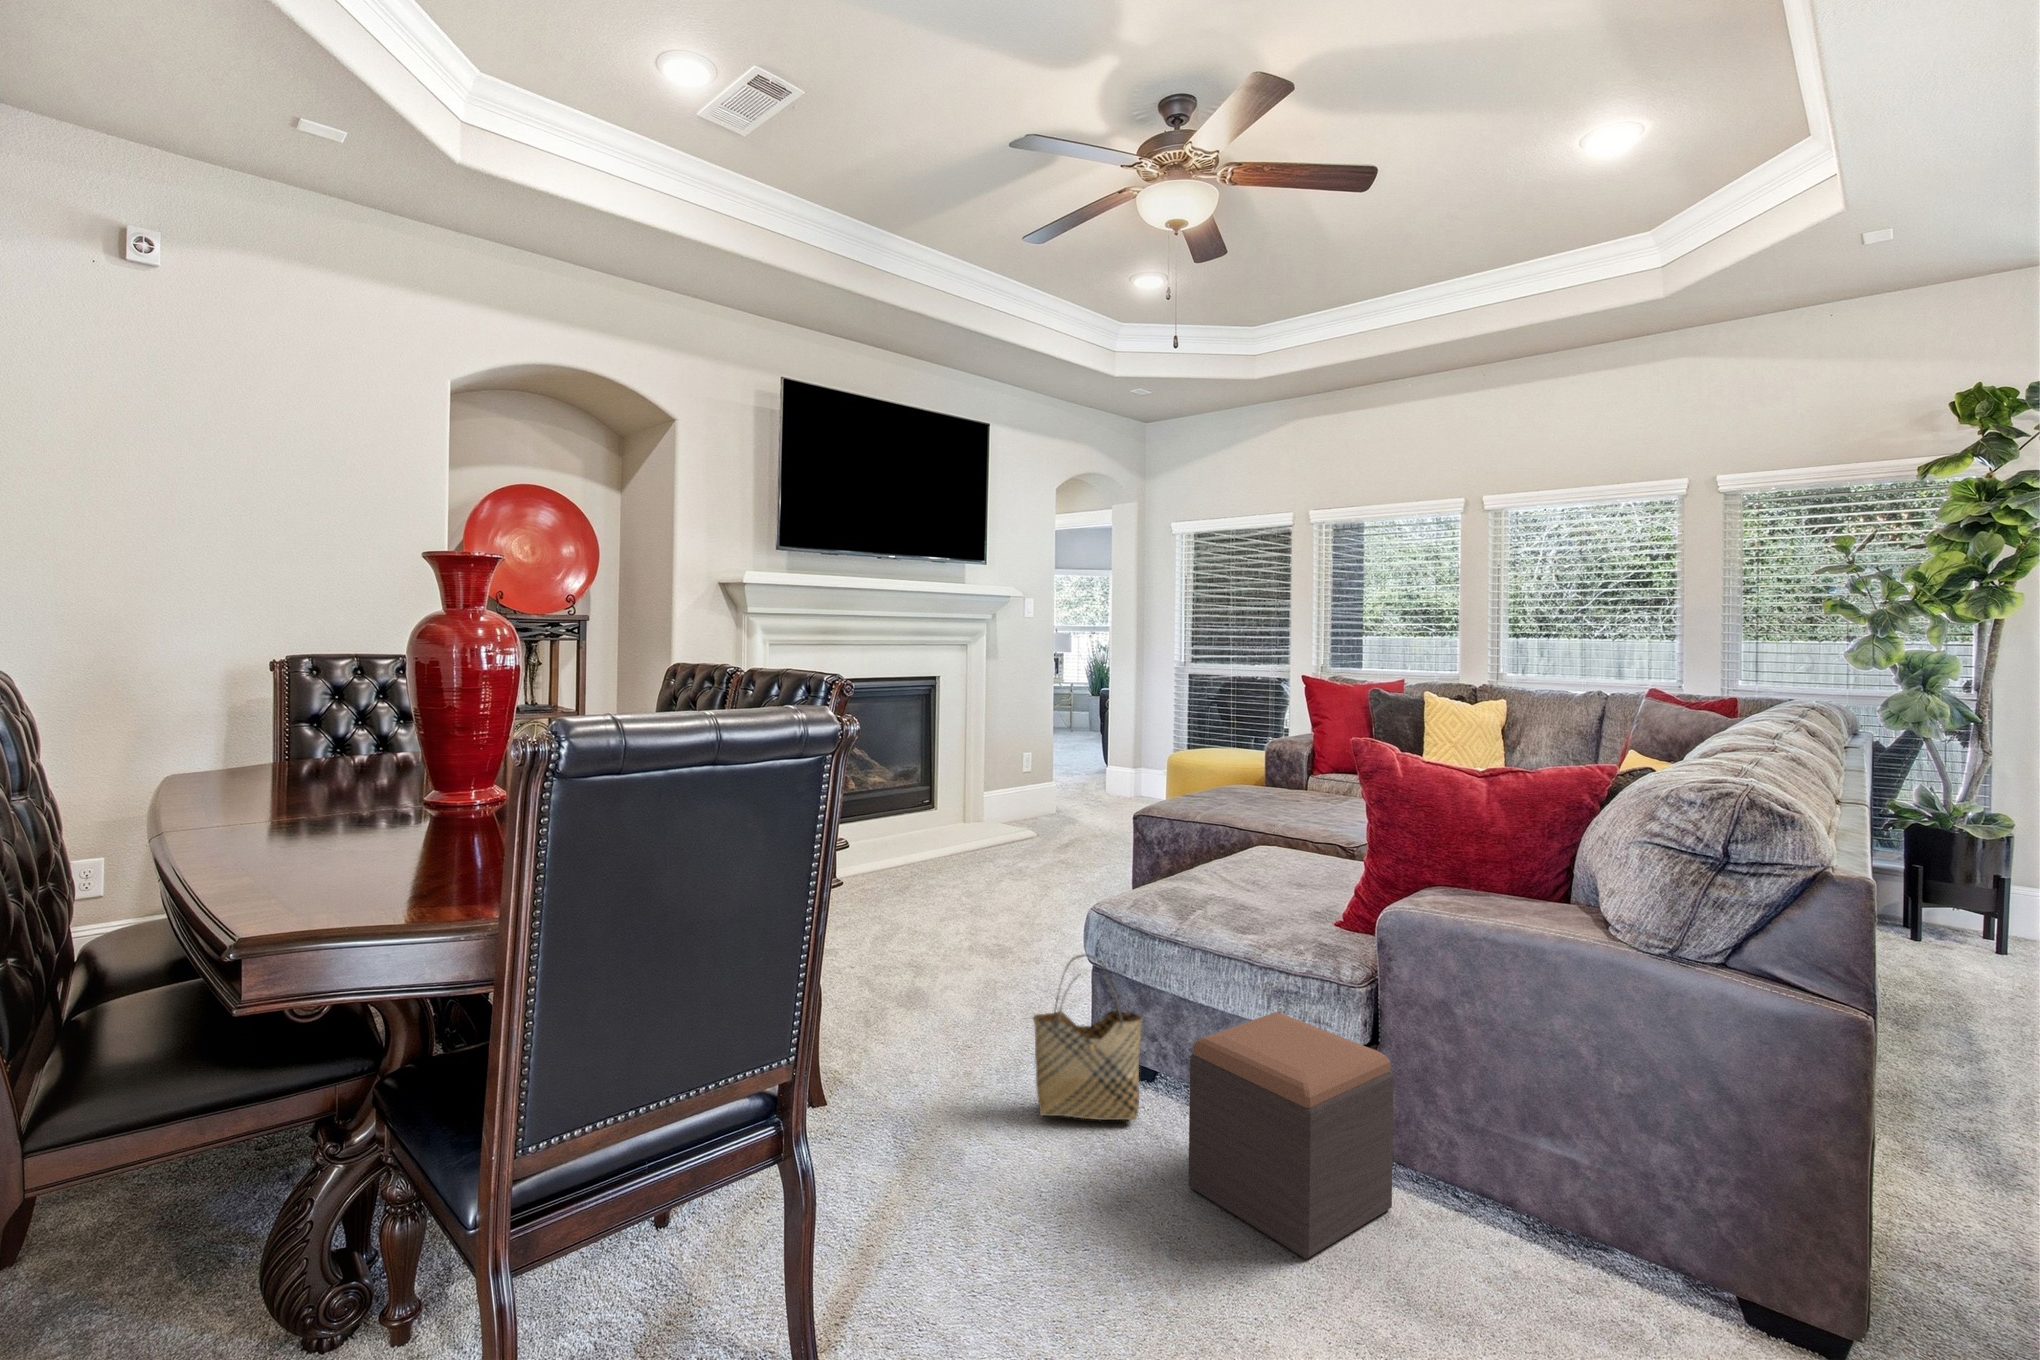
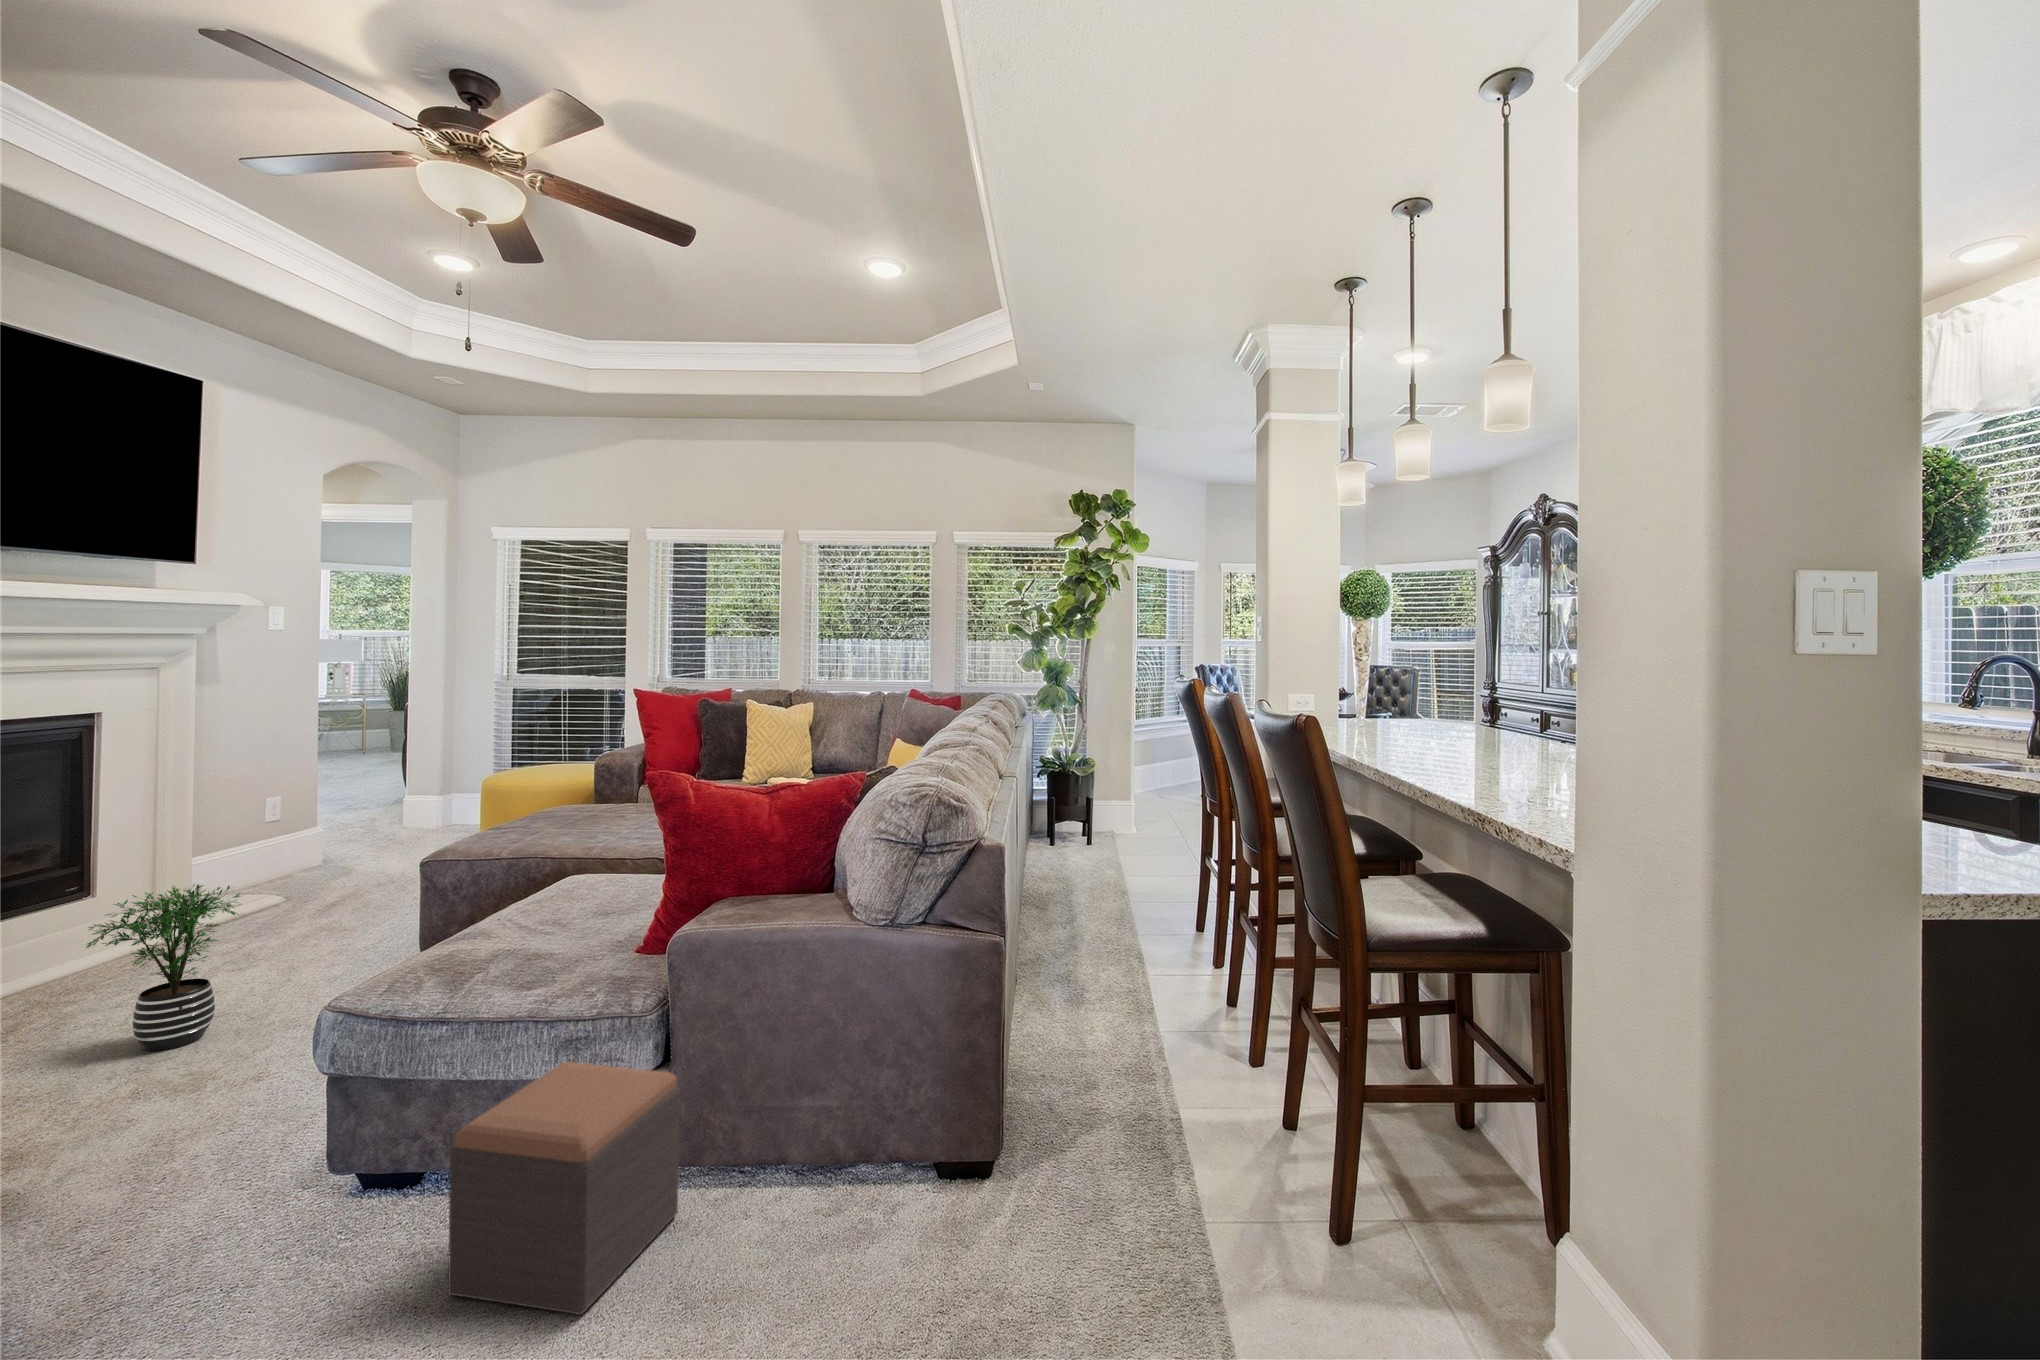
potted plant: none [940,804,1025,929] -> present [86,884,241,1051]
woven basket: present [1033,954,1142,1120] -> none [217,1064,397,1295]

